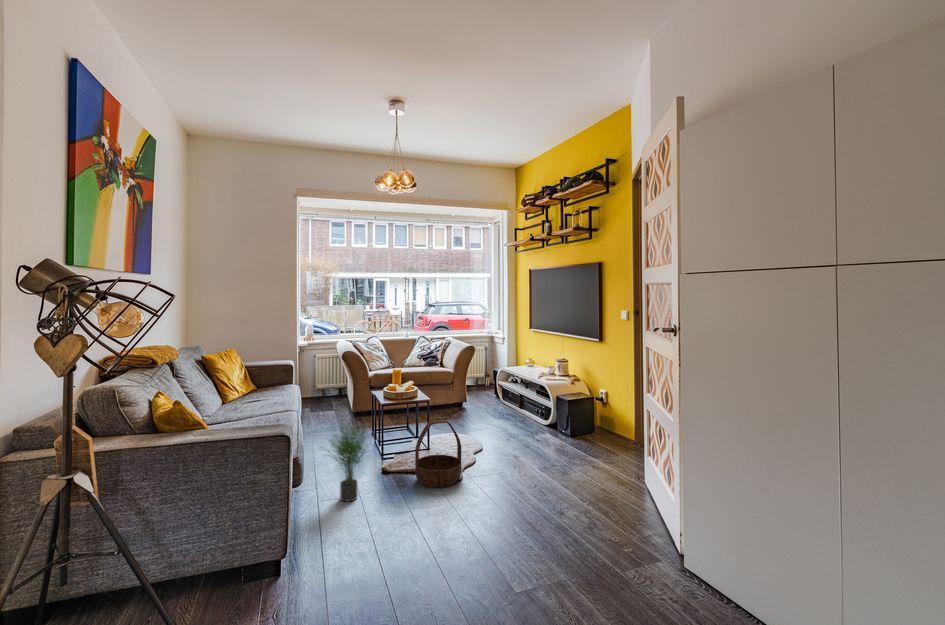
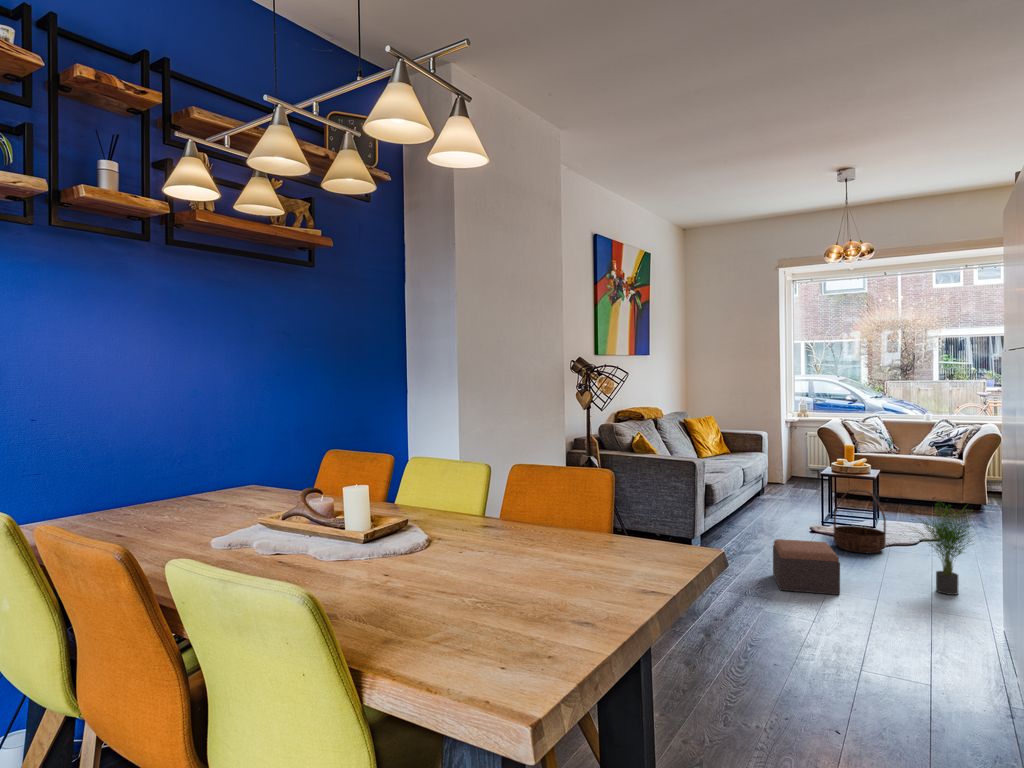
potted plant: present [322,424,365,502] -> present [920,506,972,595]
footstool: none [414,503,504,595] -> present [773,539,840,595]

